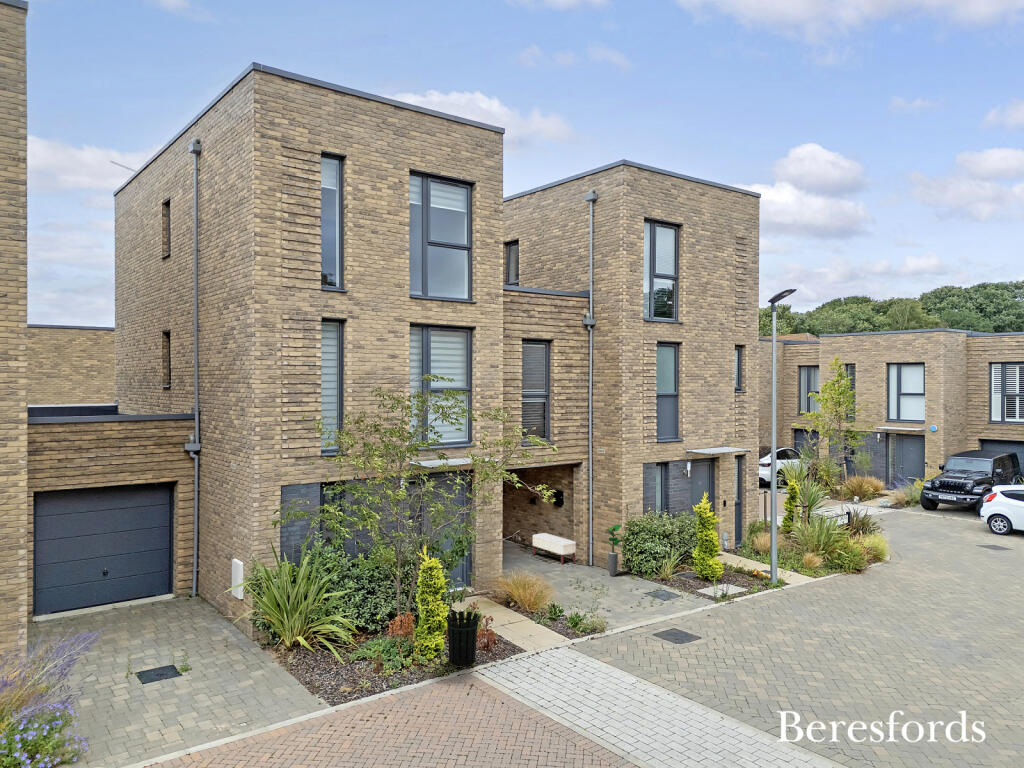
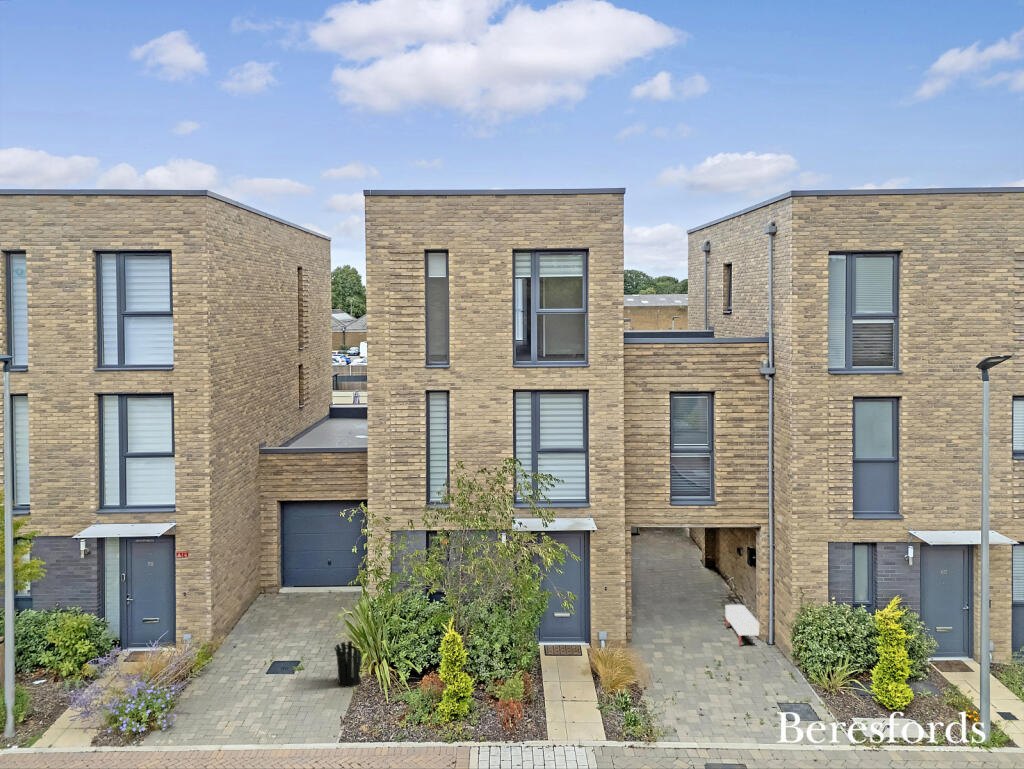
potted plant: present [604,525,624,576] -> none [762,614,790,675]
waste bin: present [445,611,480,665] -> present [334,641,362,687]

